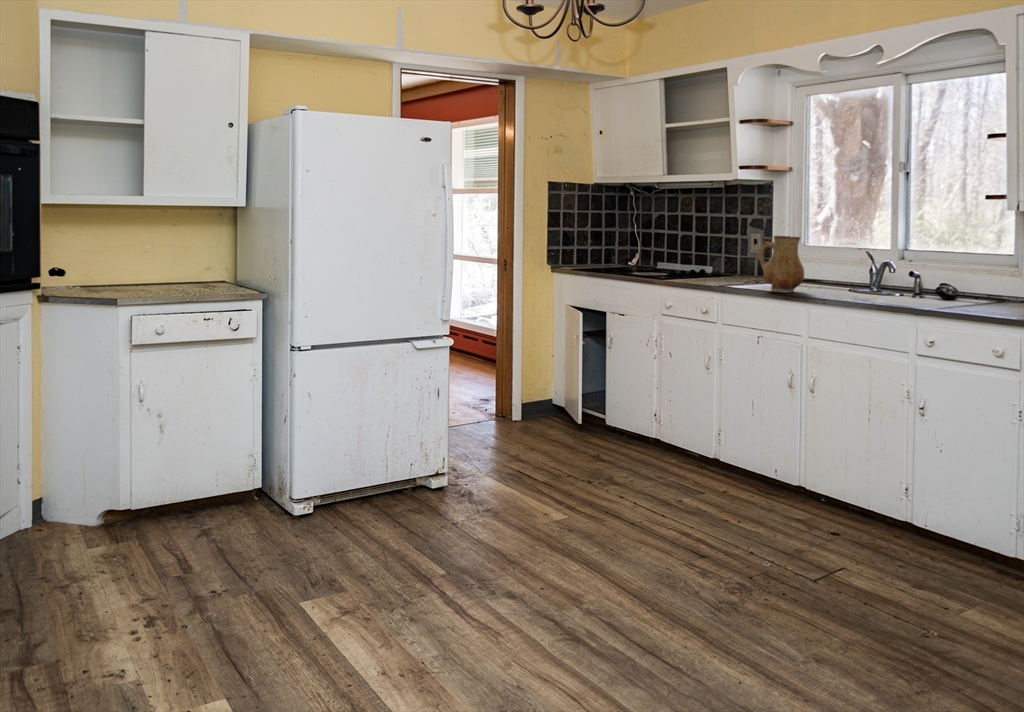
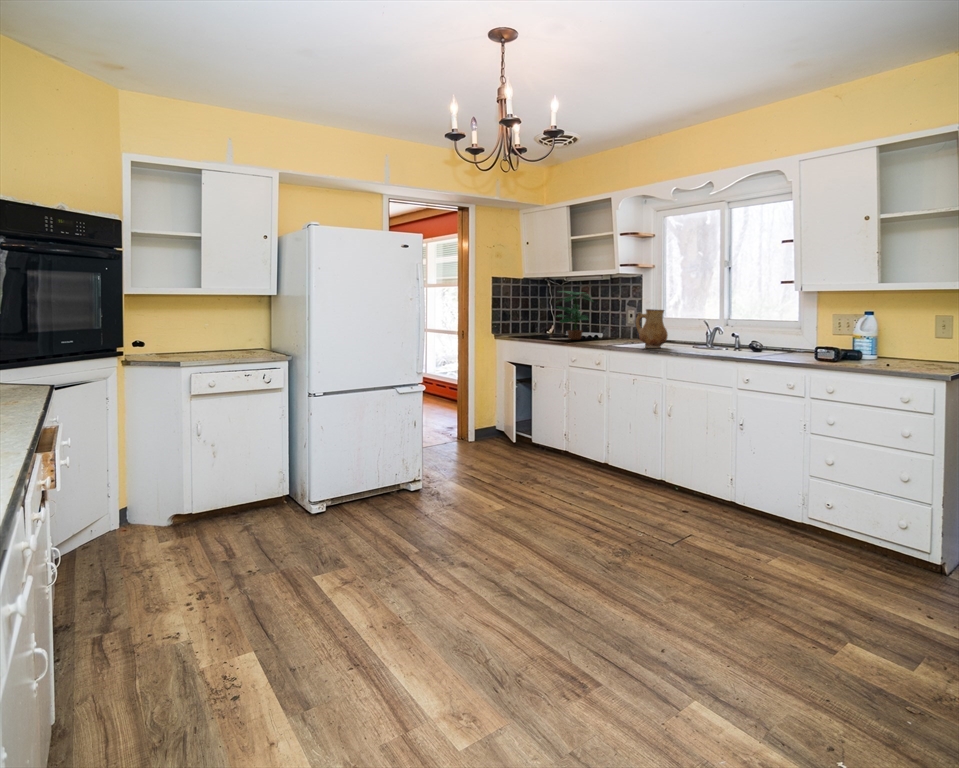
potted plant: none [641,204,700,276] -> present [557,291,592,339]

